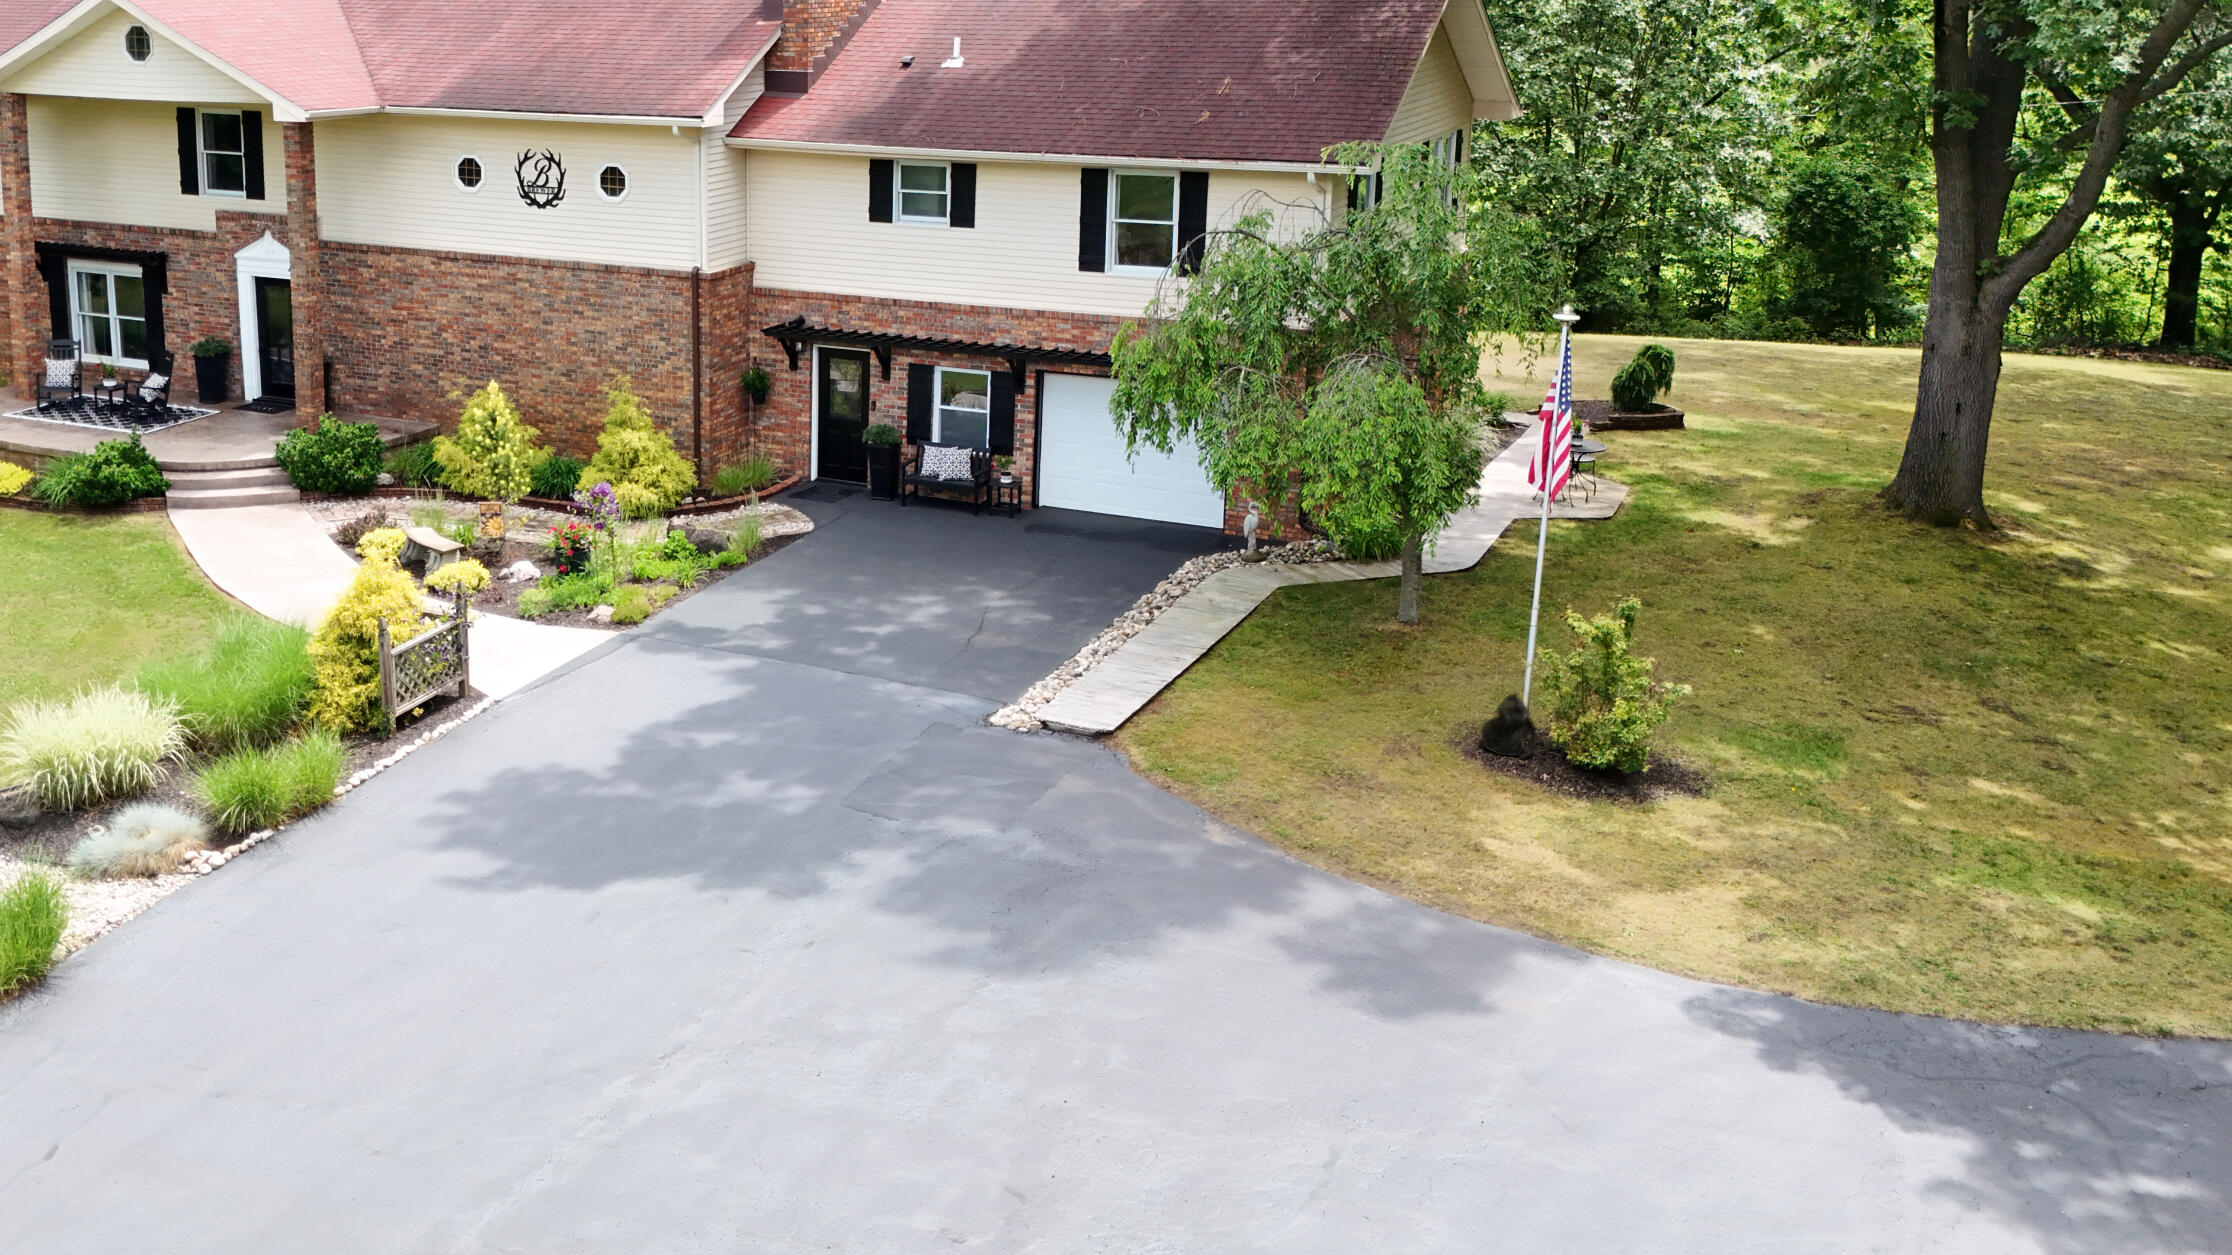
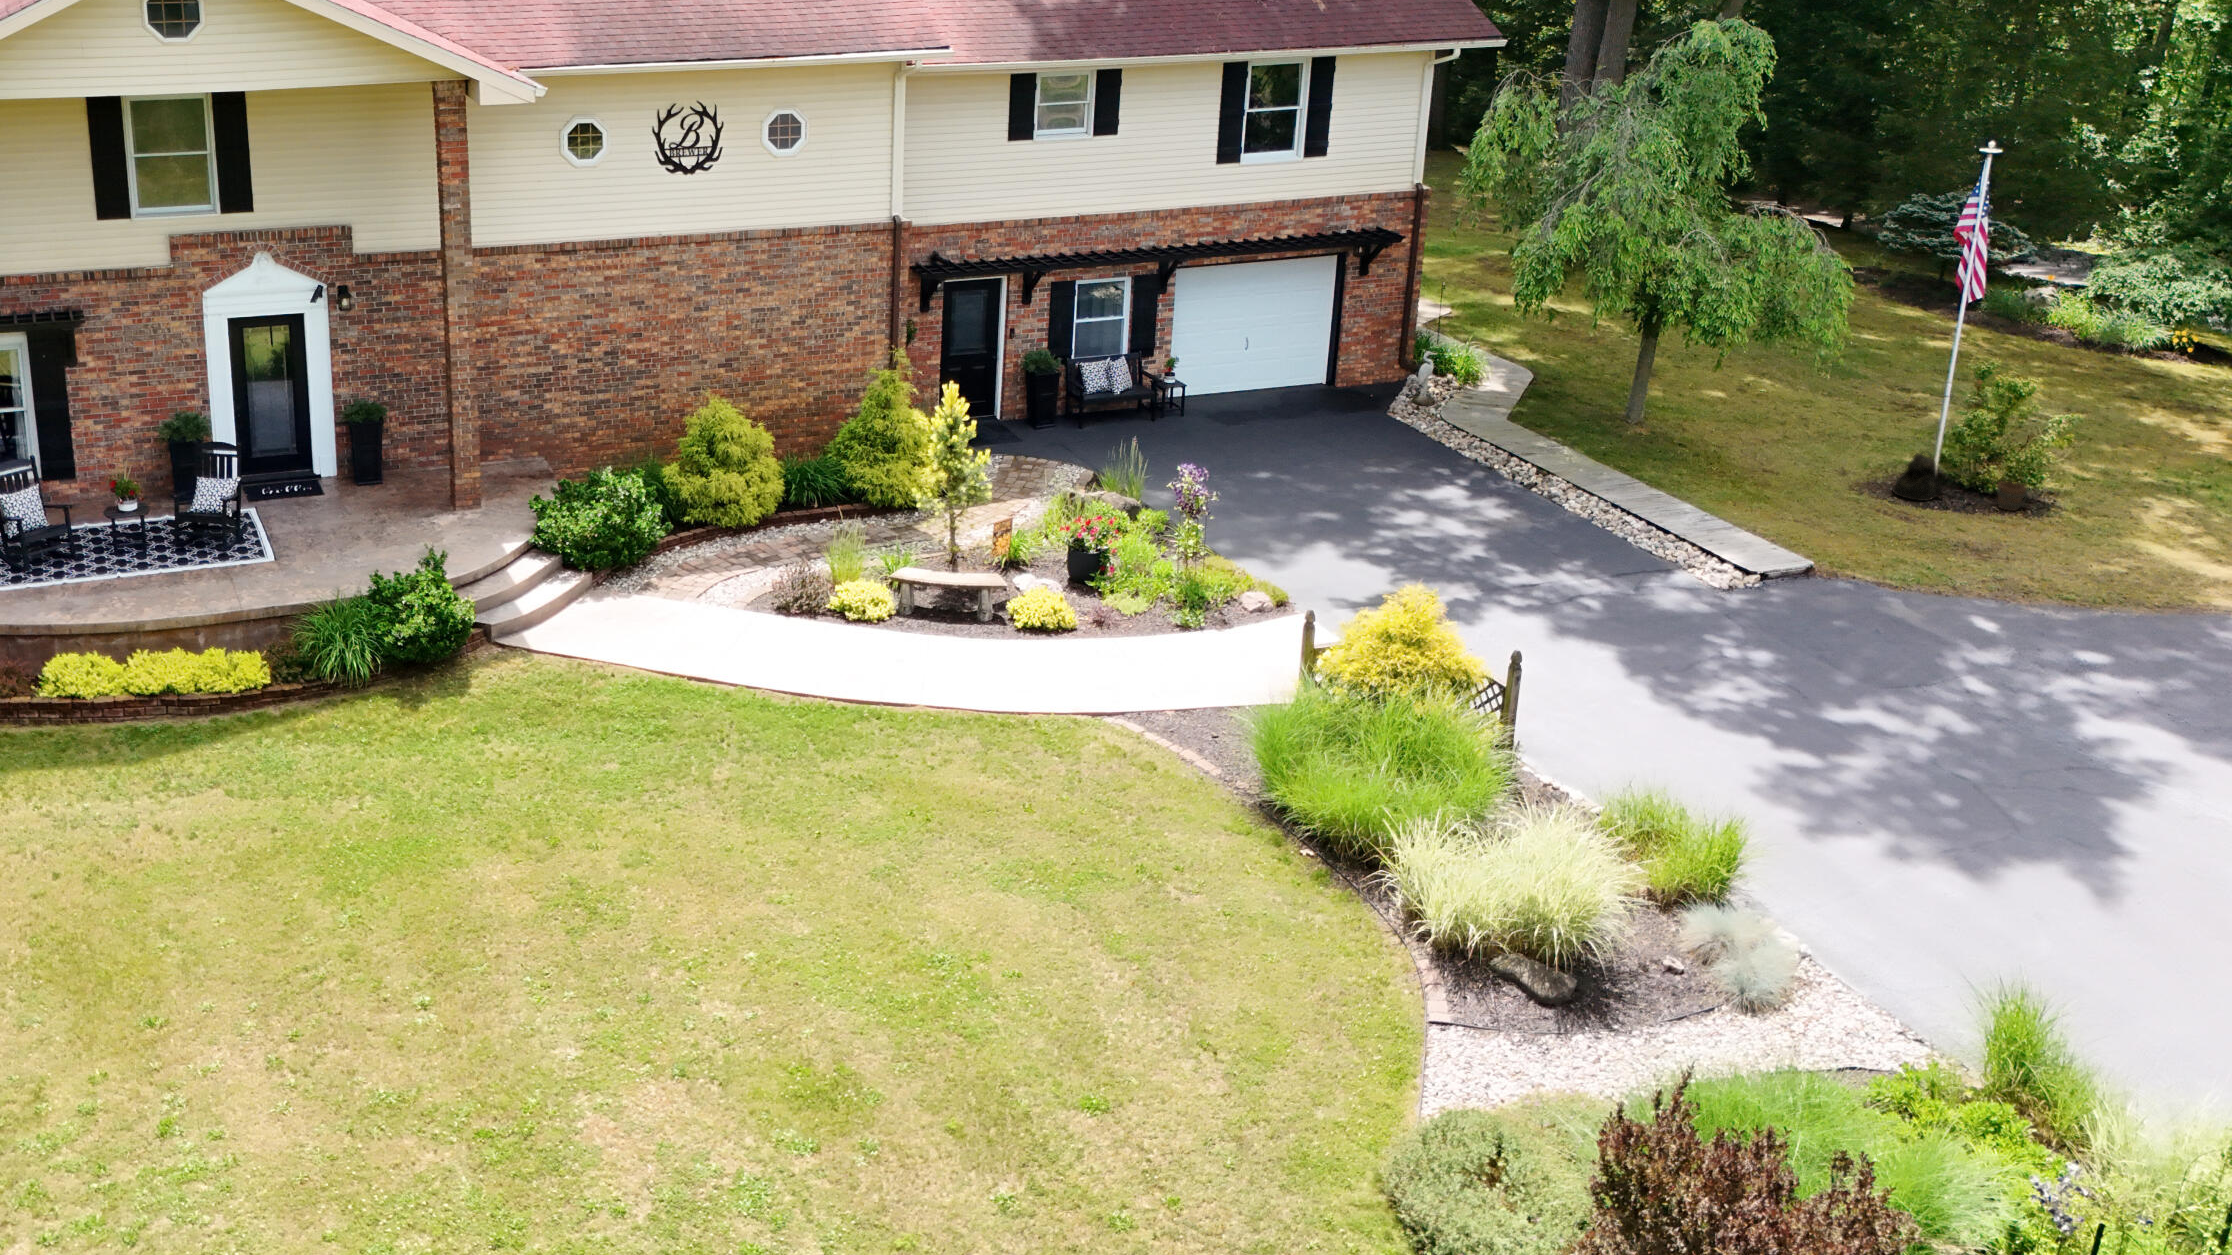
bucket: none [1561,752,1602,792] -> present [1997,481,2027,511]

